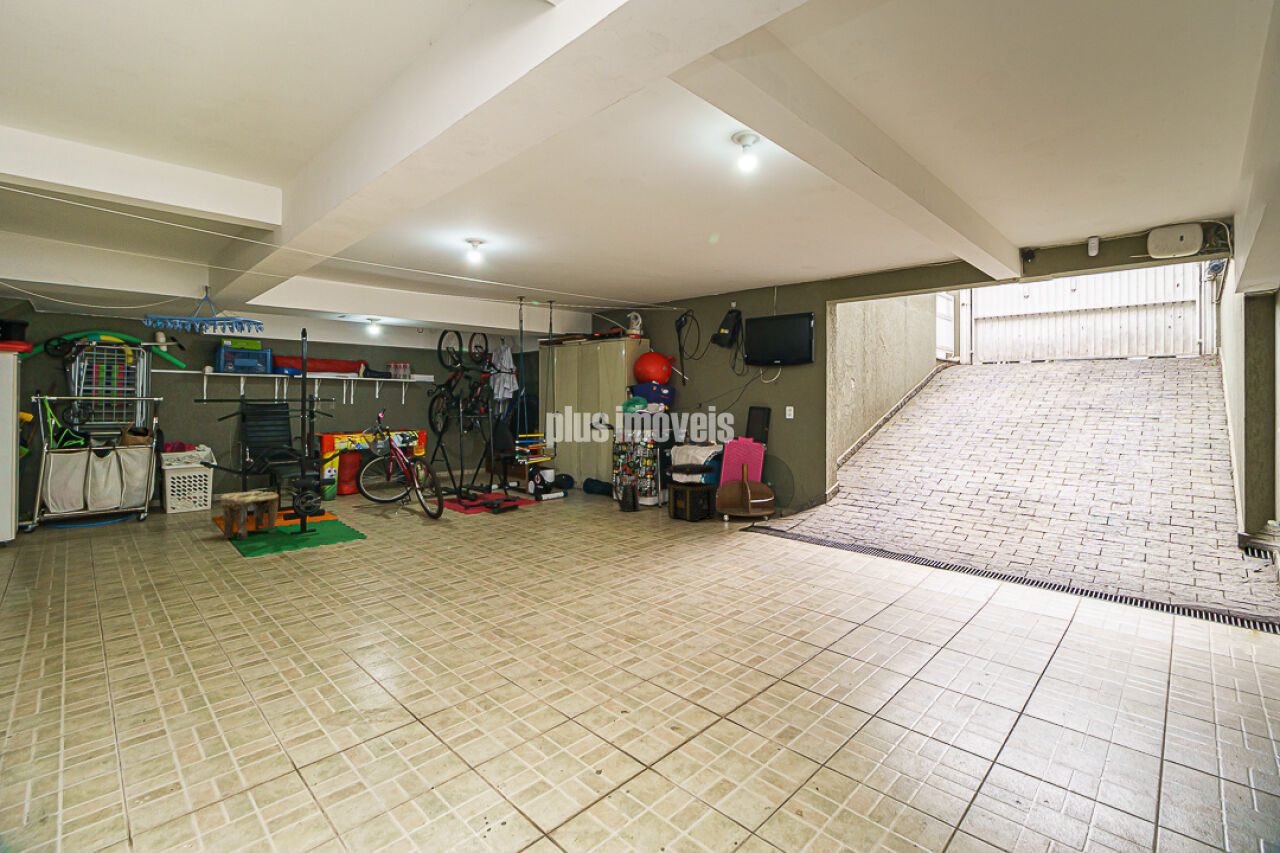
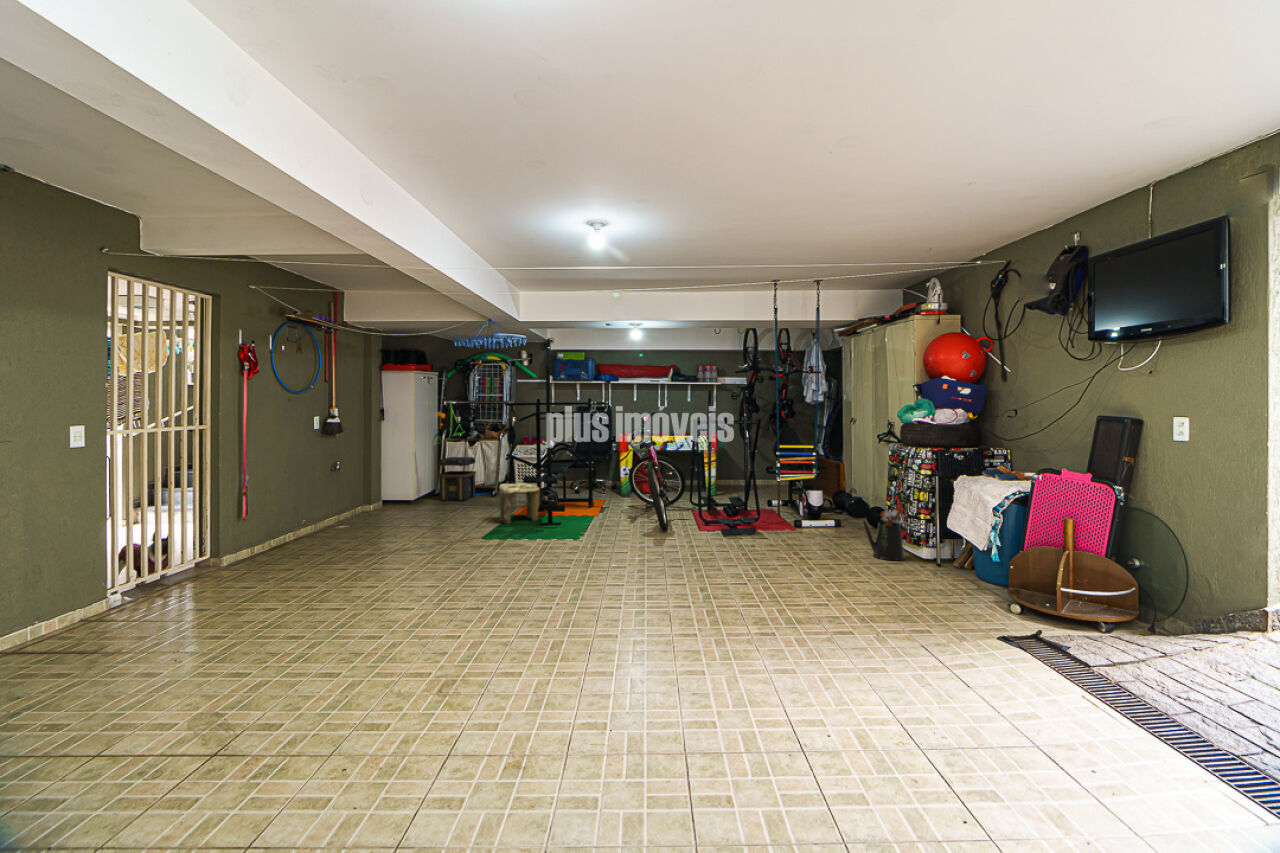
toolbox: present [667,463,717,521] -> present [439,457,476,501]

